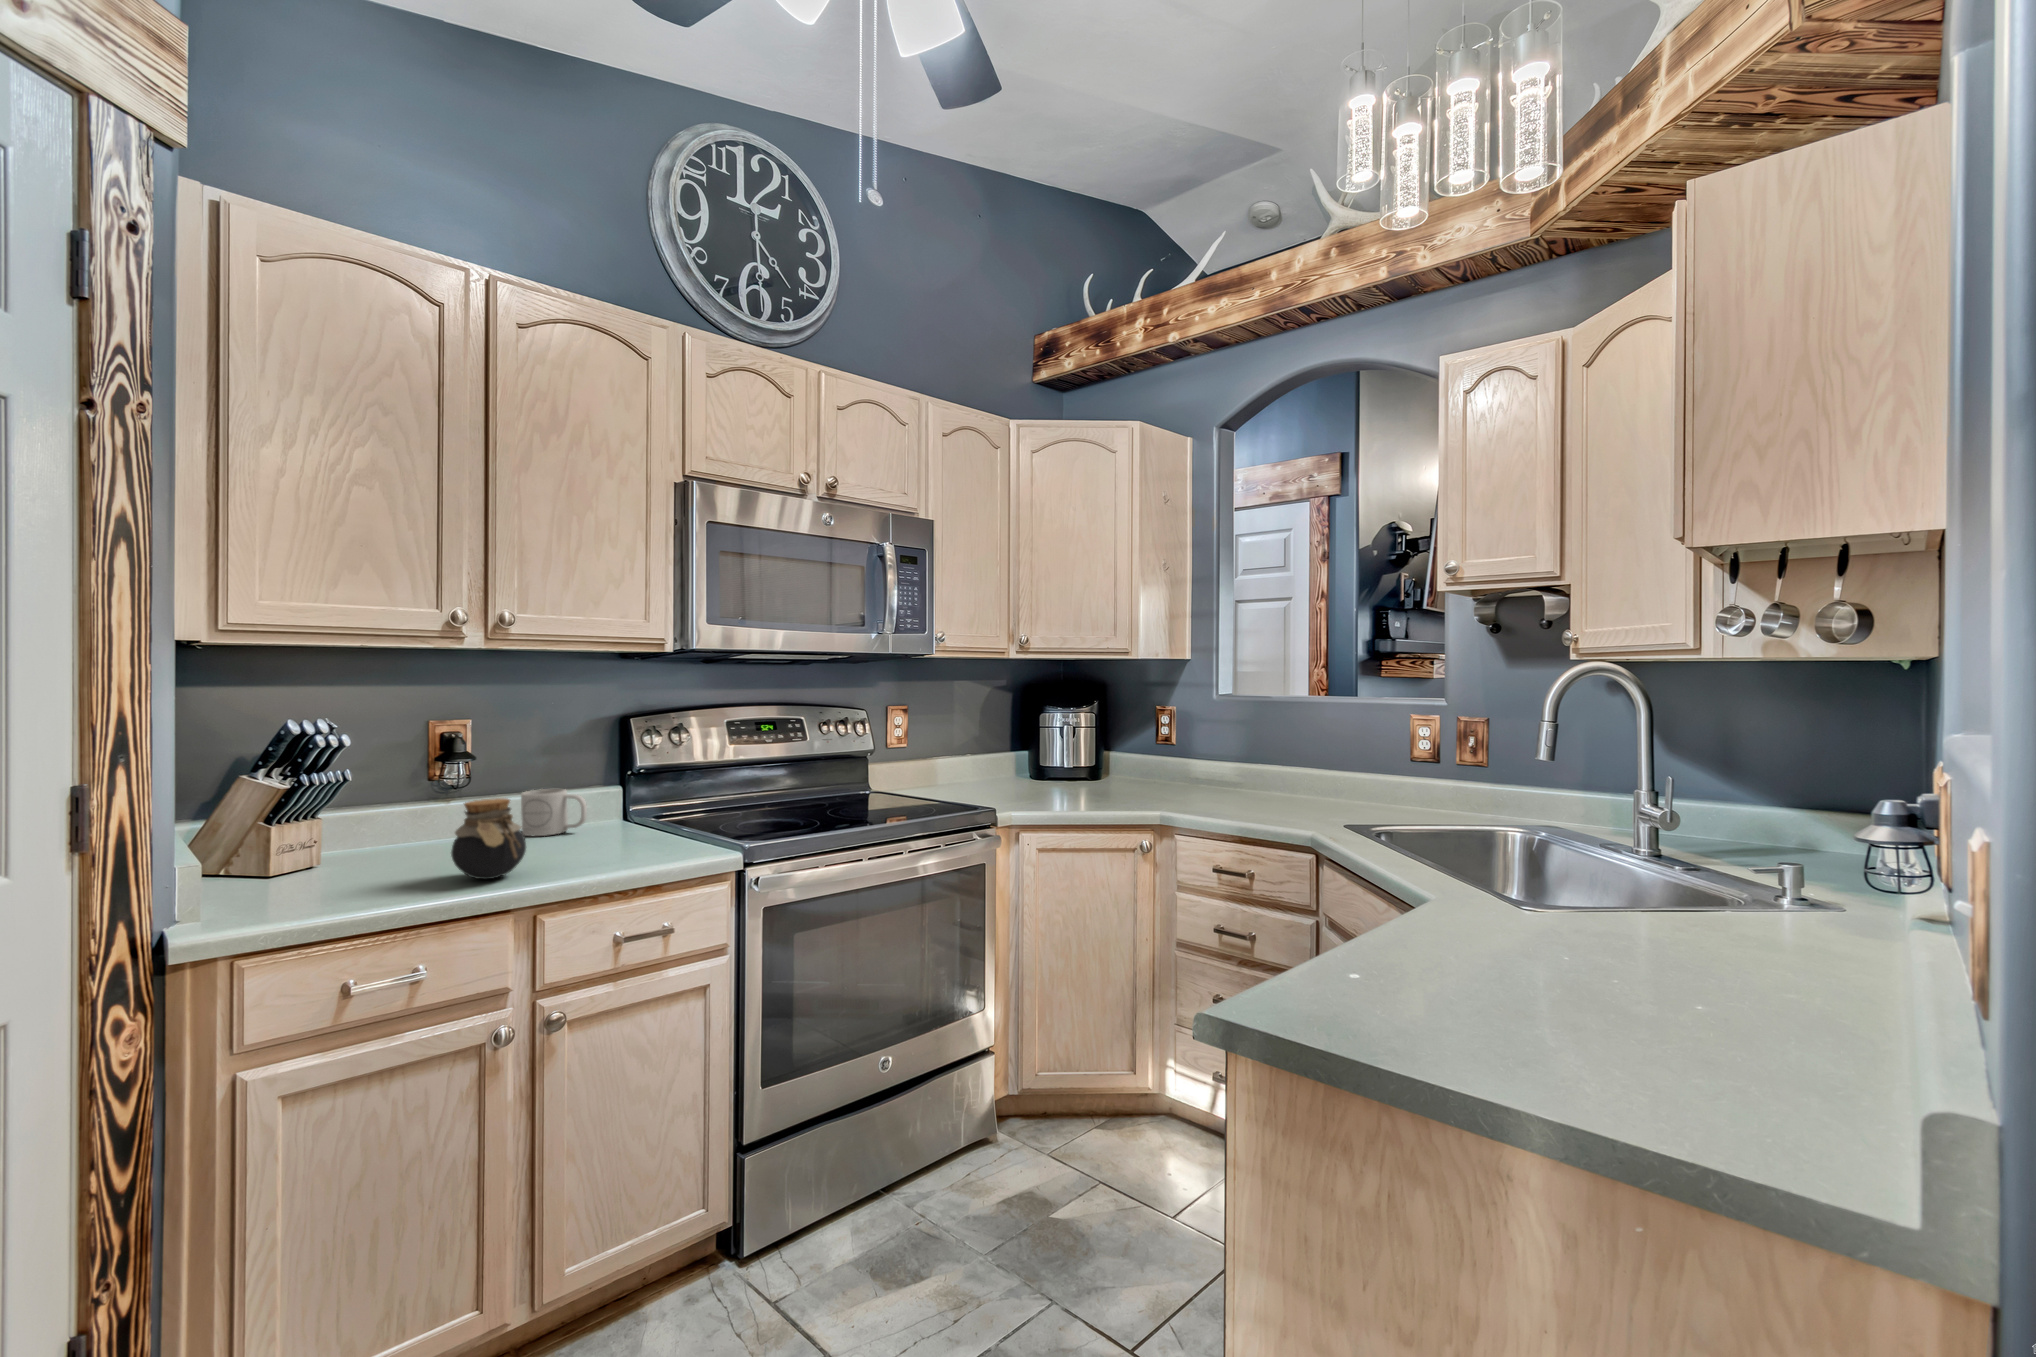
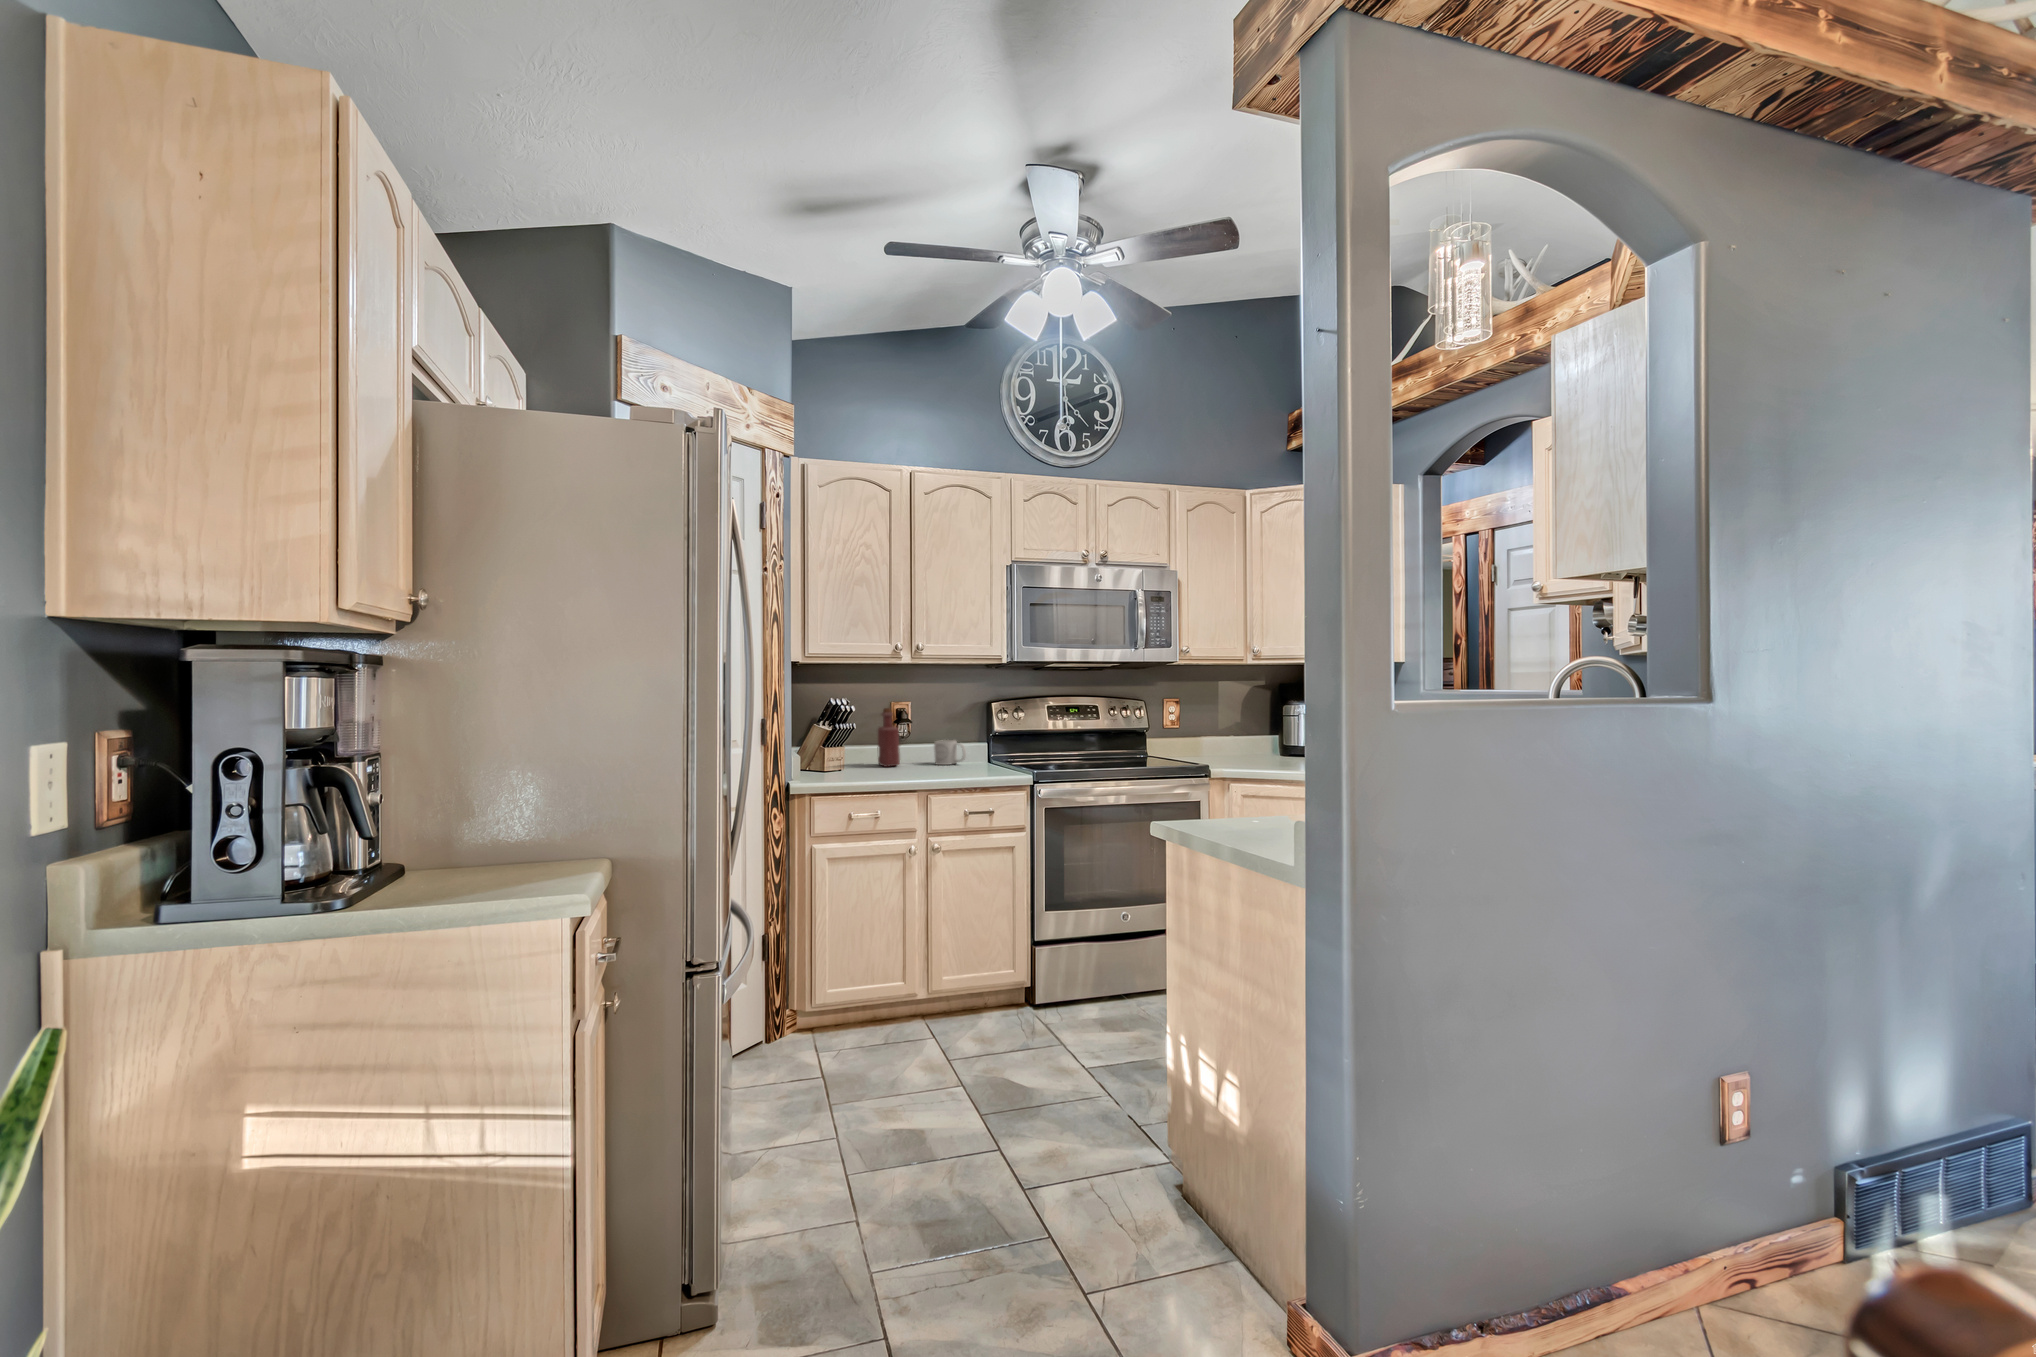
bottle: none [394,734,449,850] -> present [878,708,900,767]
jar: present [451,798,526,879] -> none [894,739,927,778]

